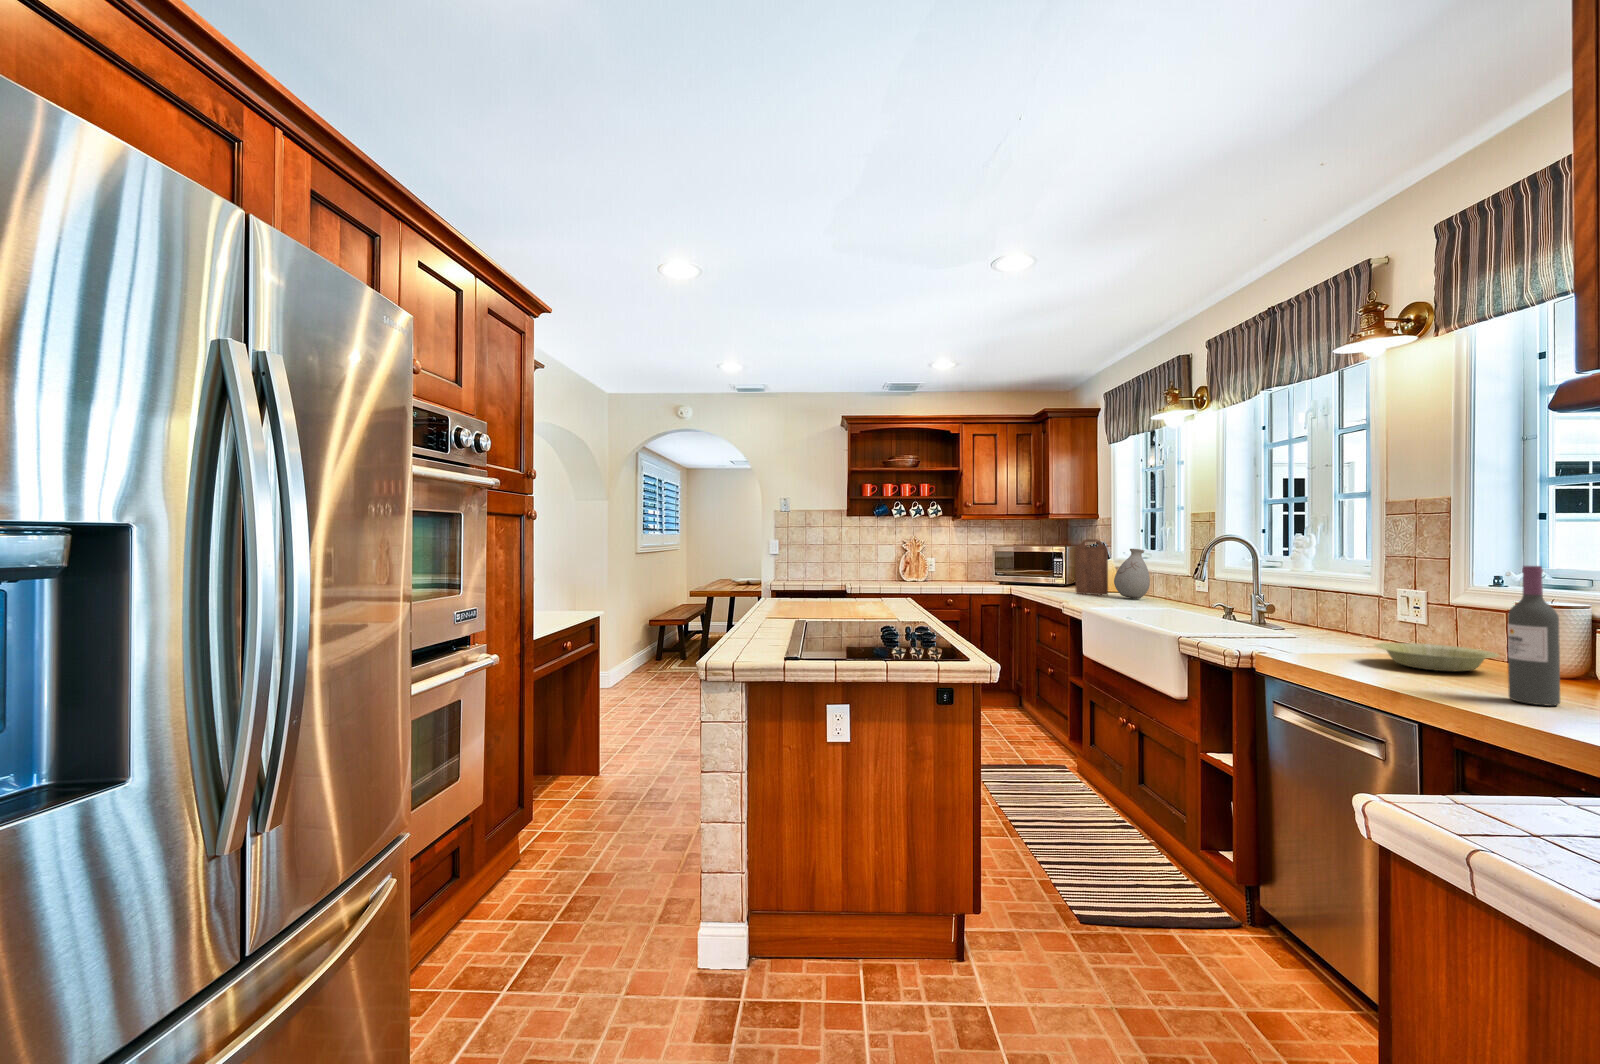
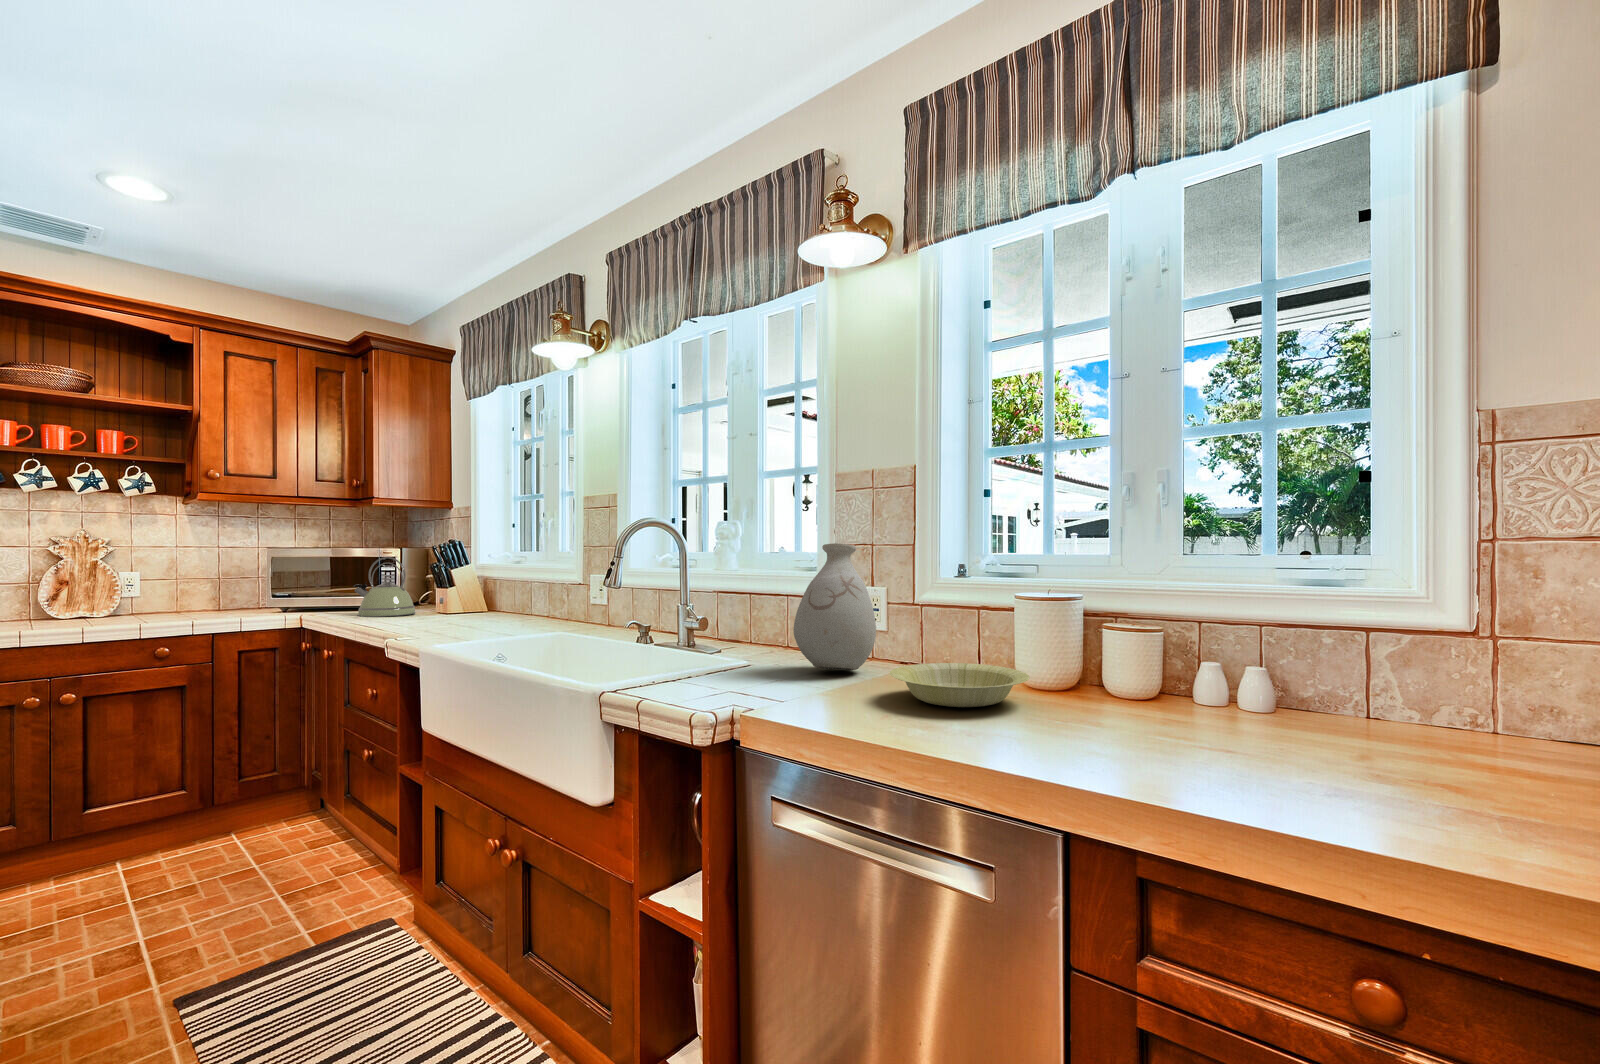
cutting board: present [1075,539,1108,595] -> none [413,534,464,619]
vase: present [1114,549,1150,599] -> present [793,543,876,671]
kettle: none [1040,554,1077,591] -> present [354,557,416,617]
wine bottle: present [1508,566,1560,706] -> none [1138,538,1203,765]

